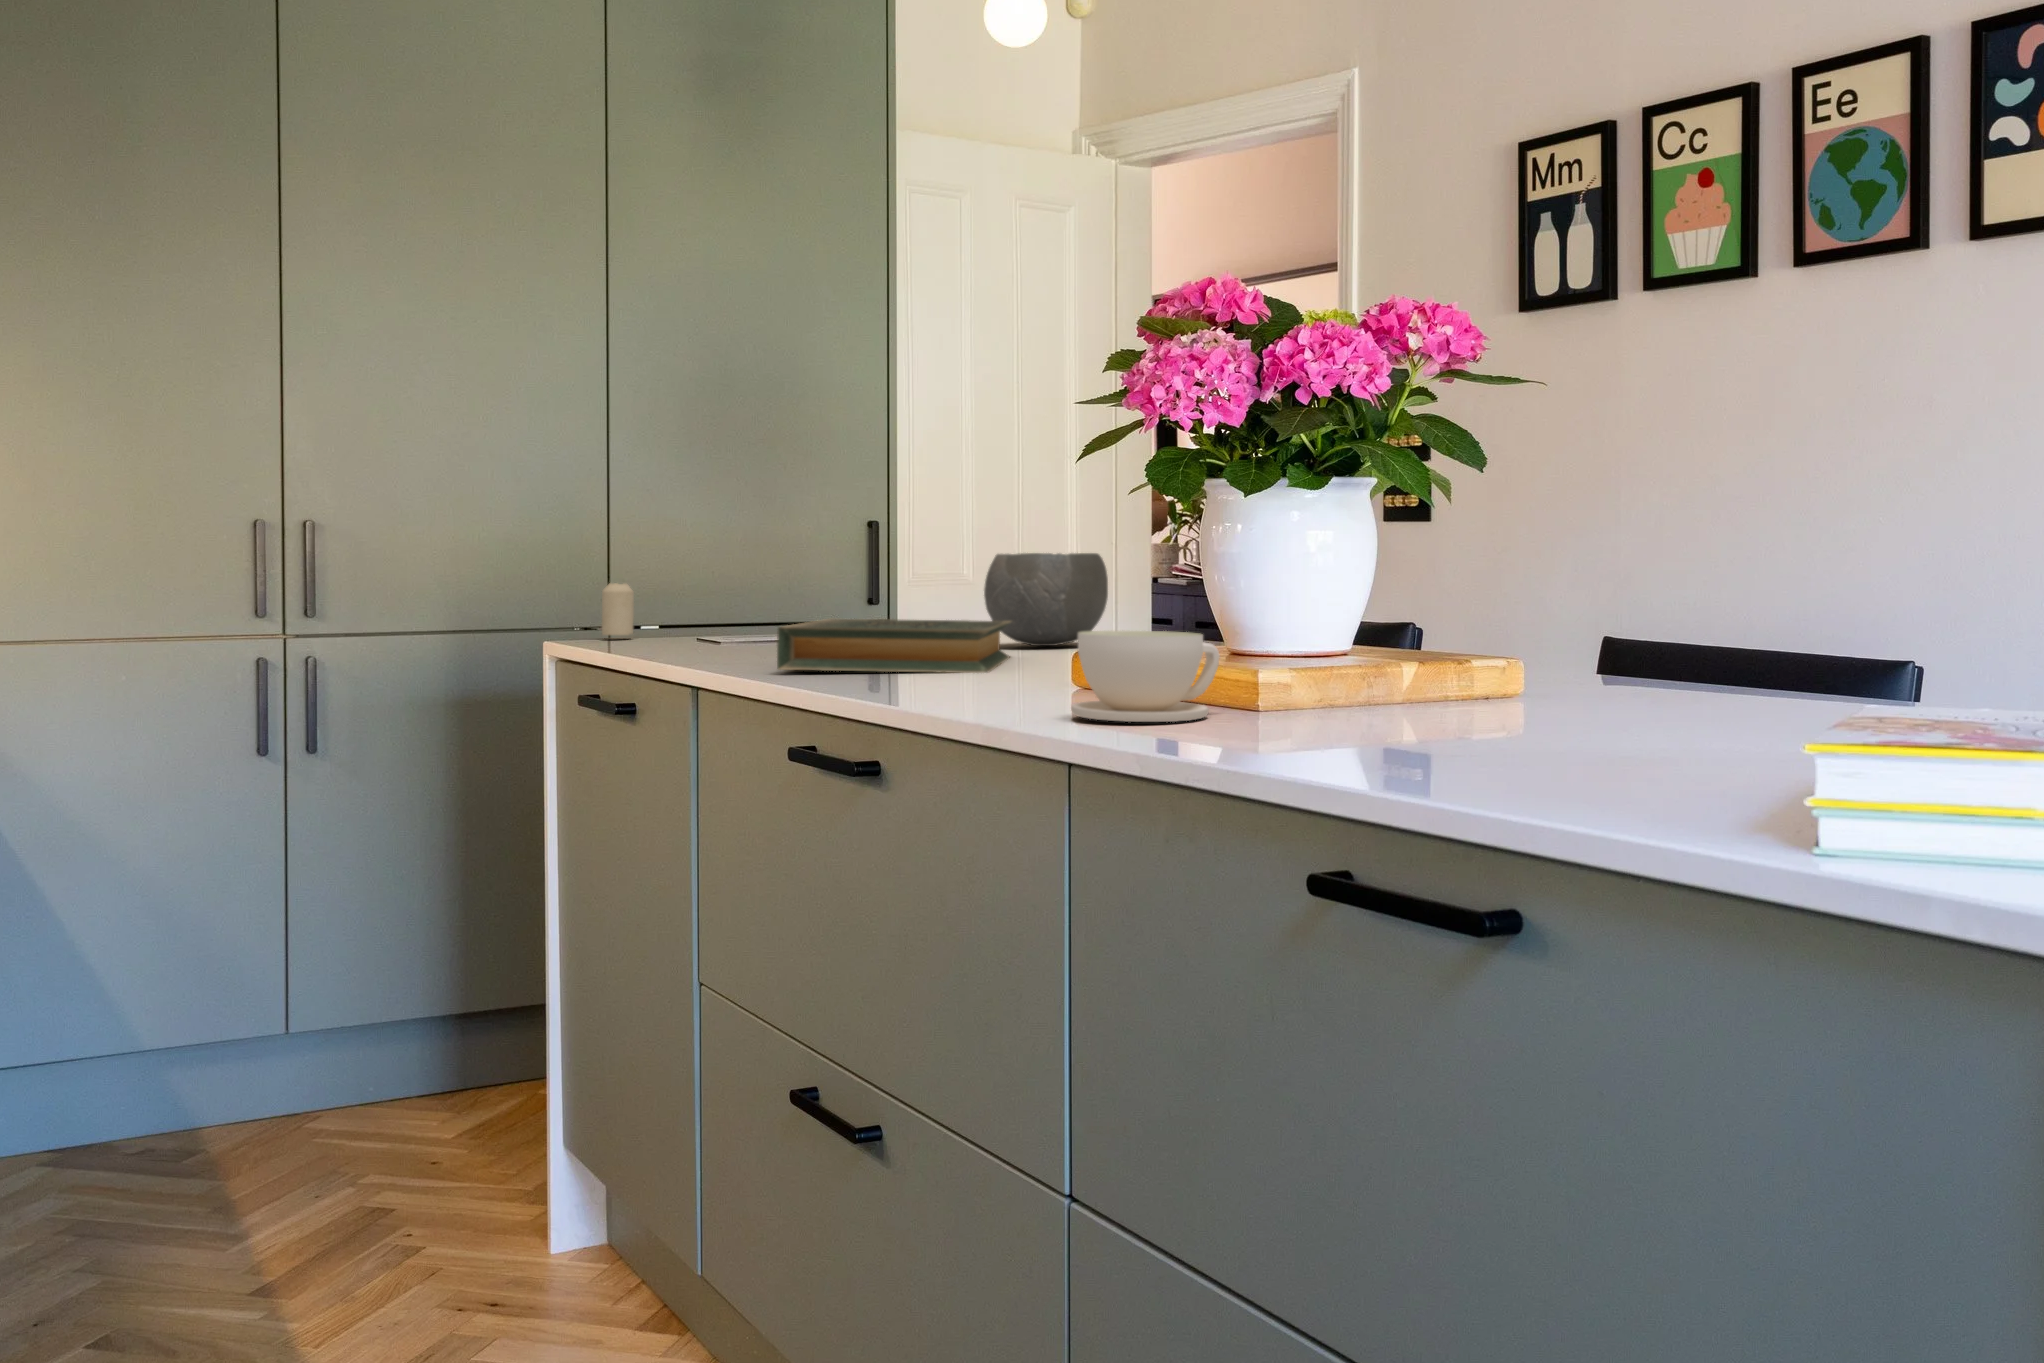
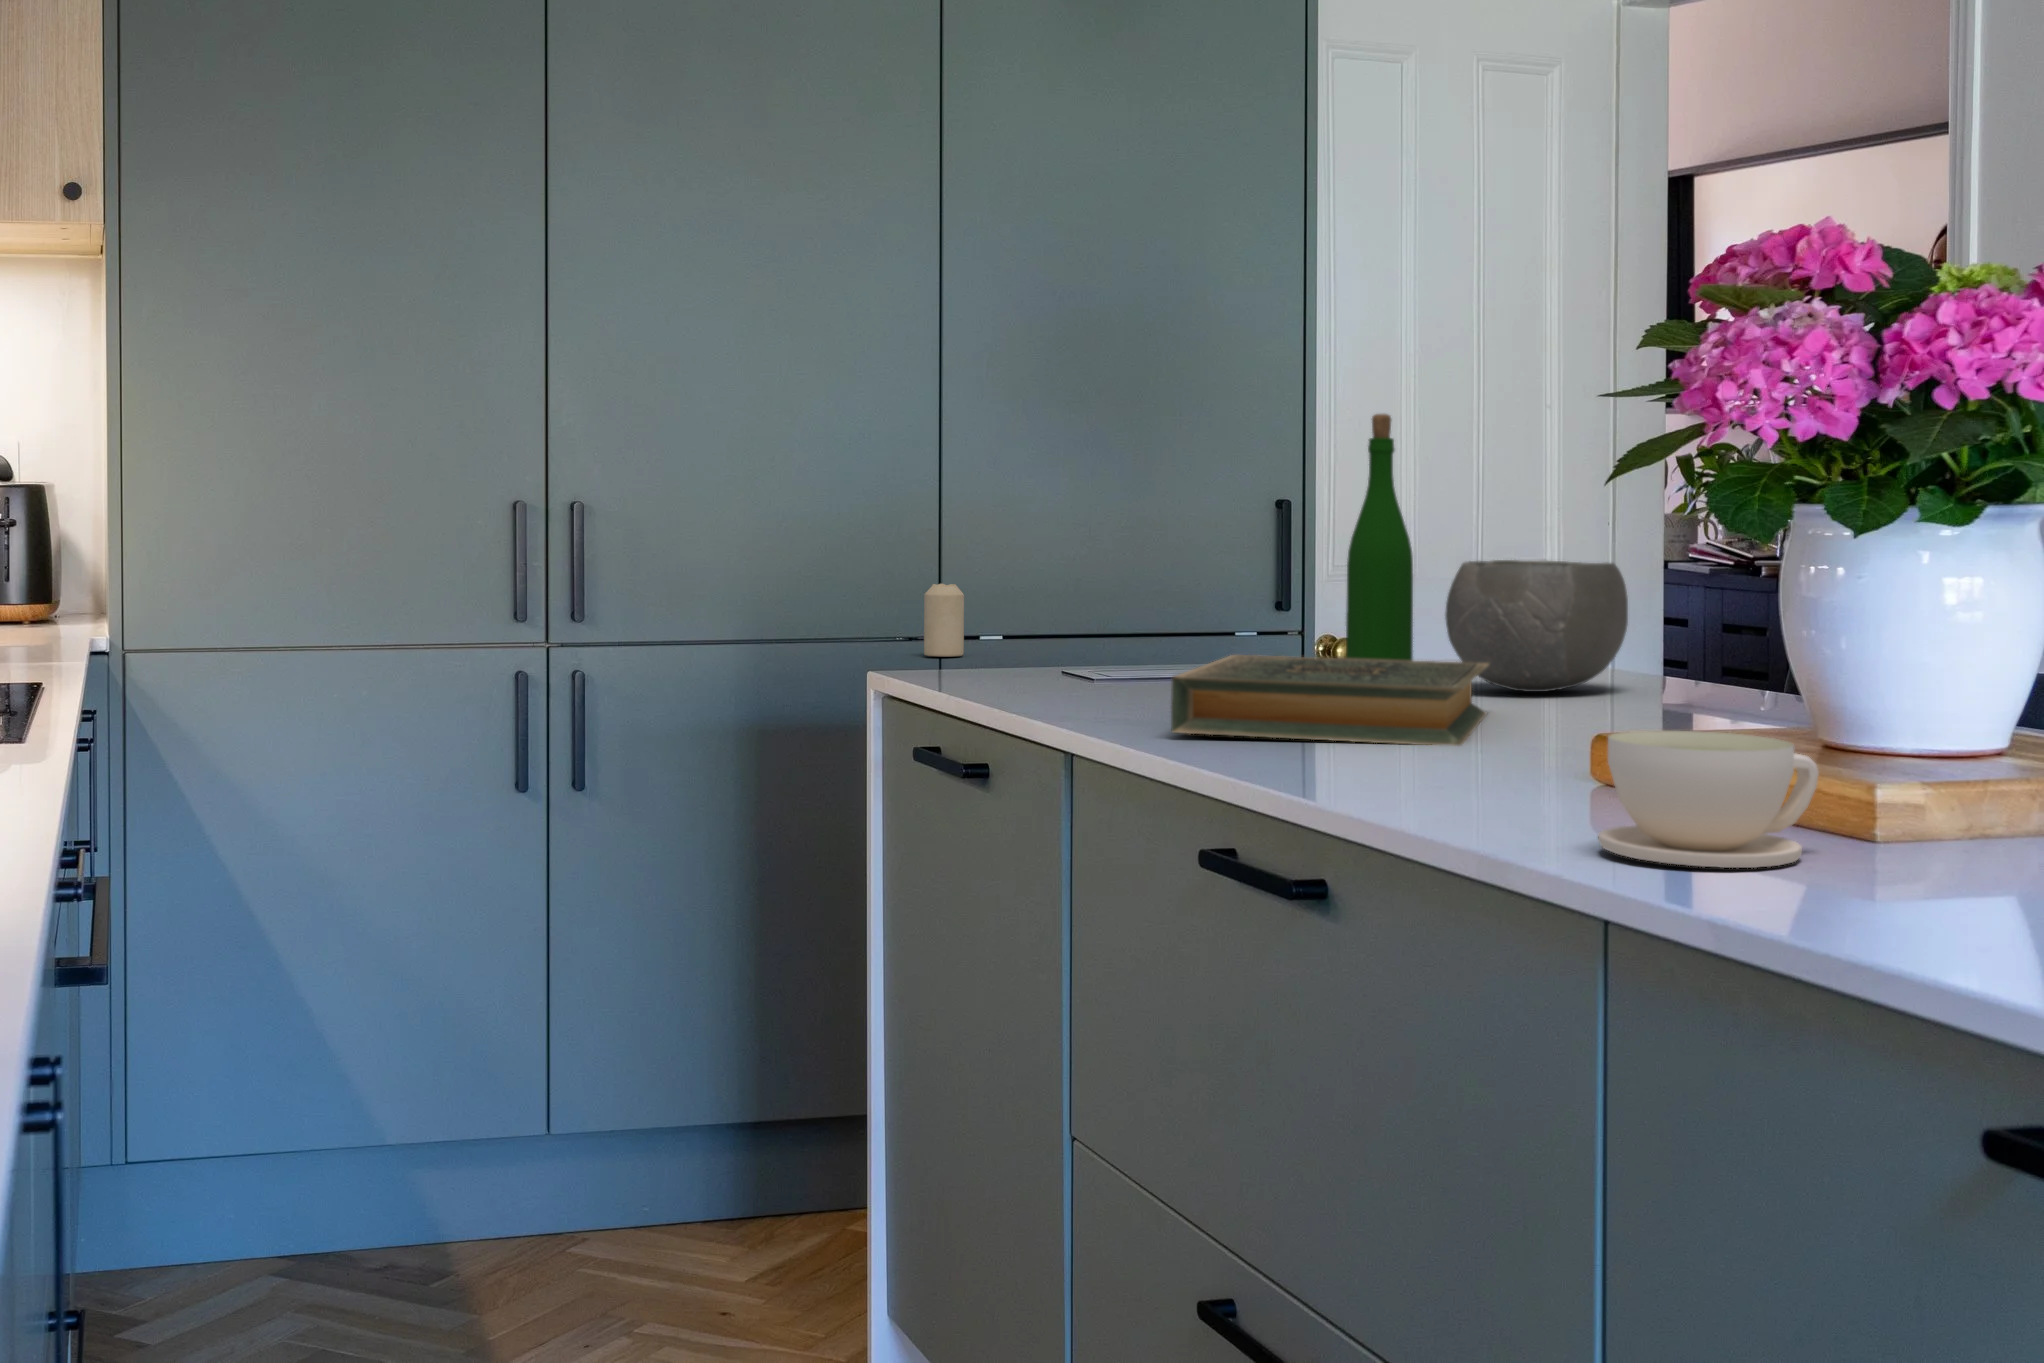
wine bottle: none [915,449,963,644] -> present [1346,414,1413,661]

